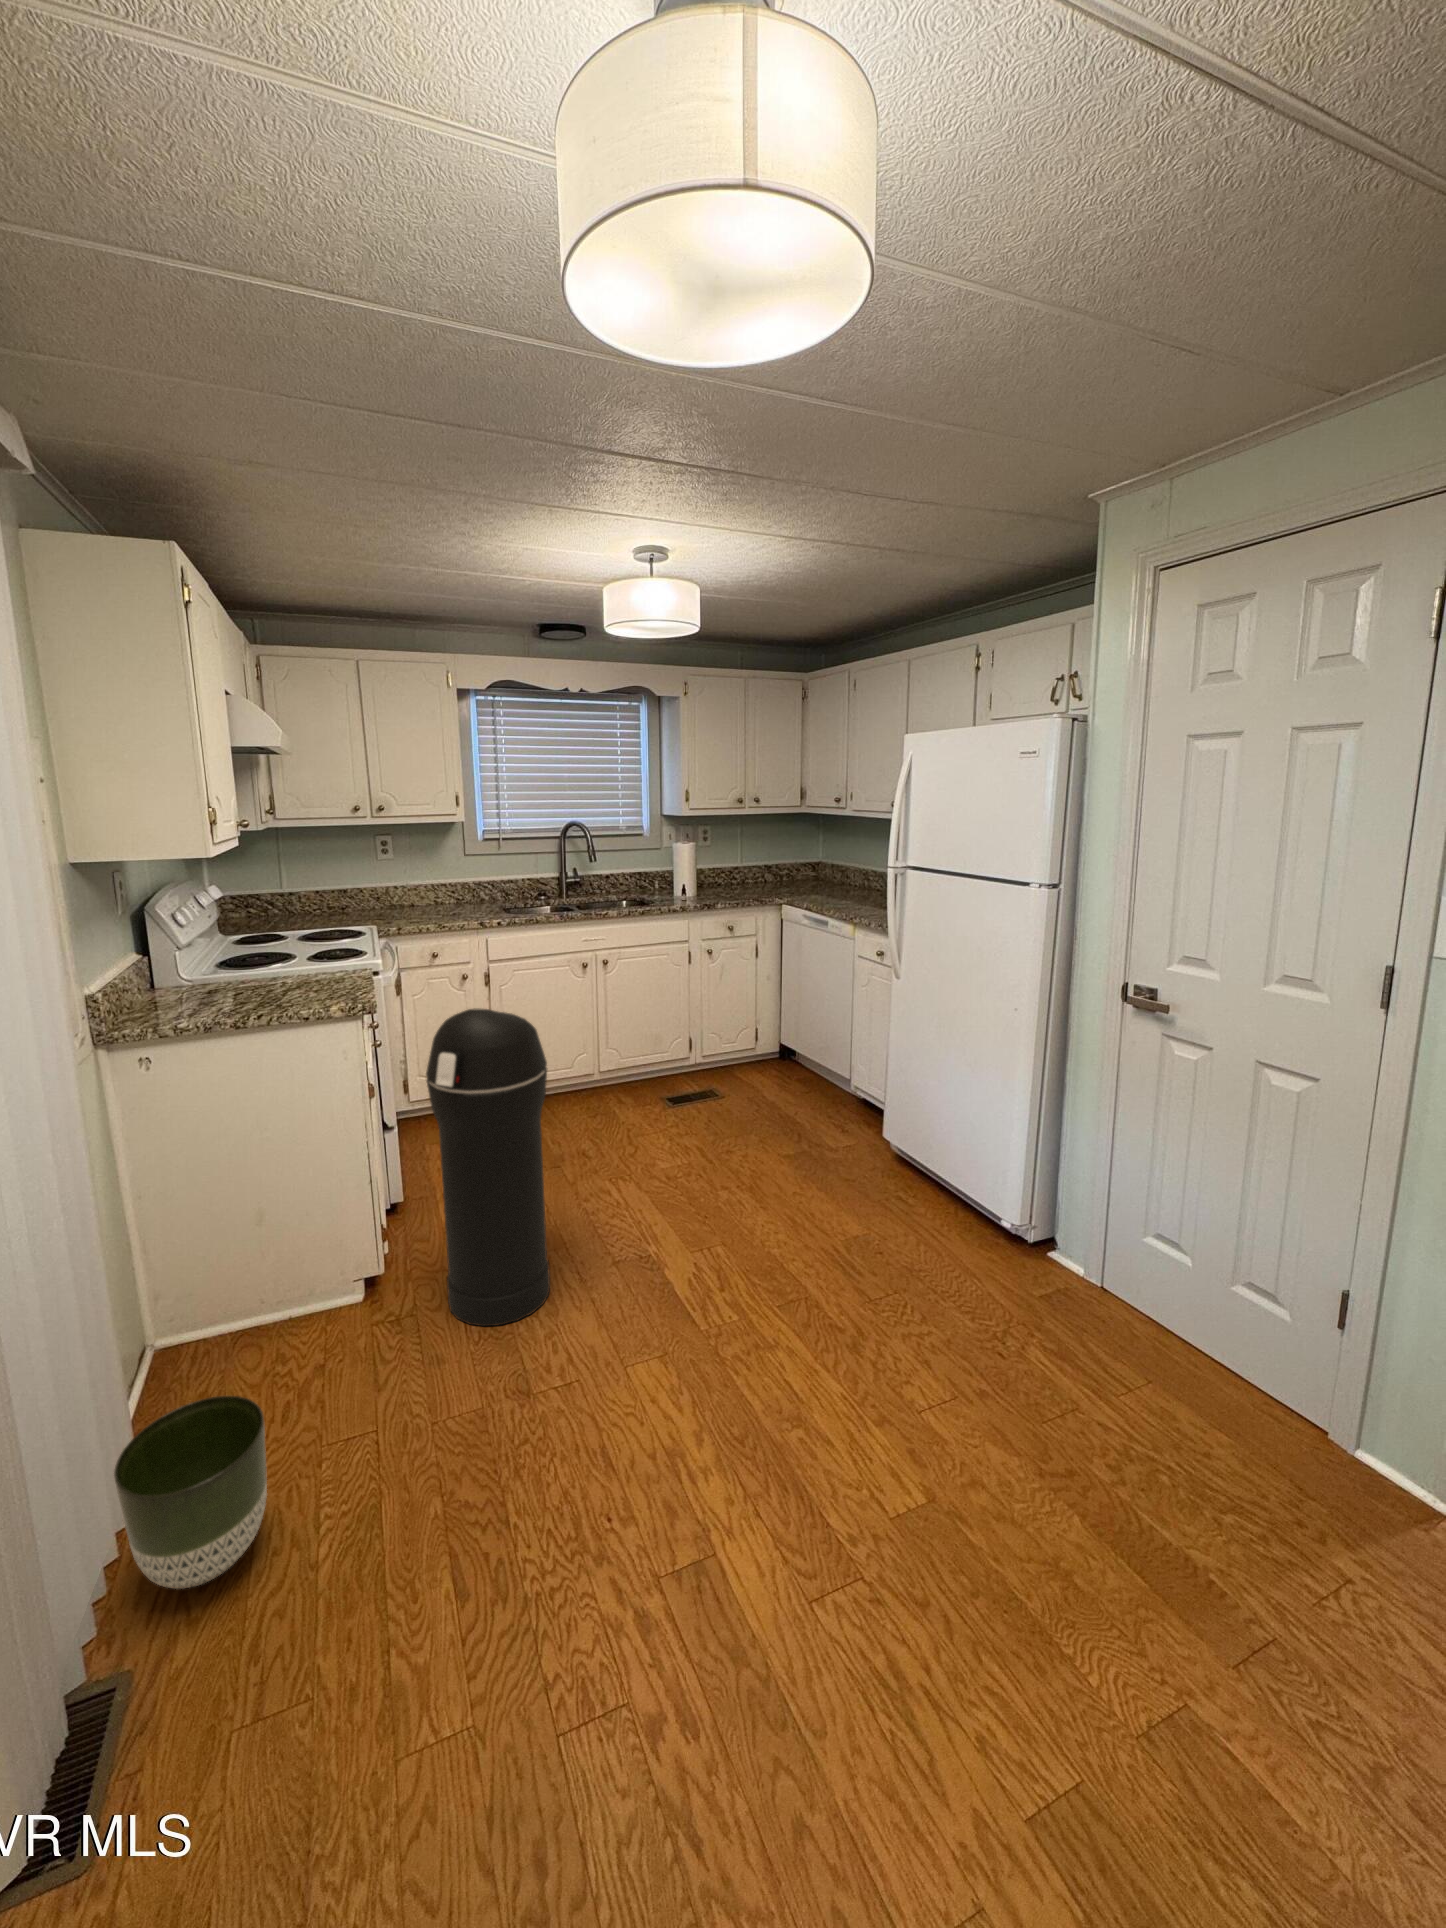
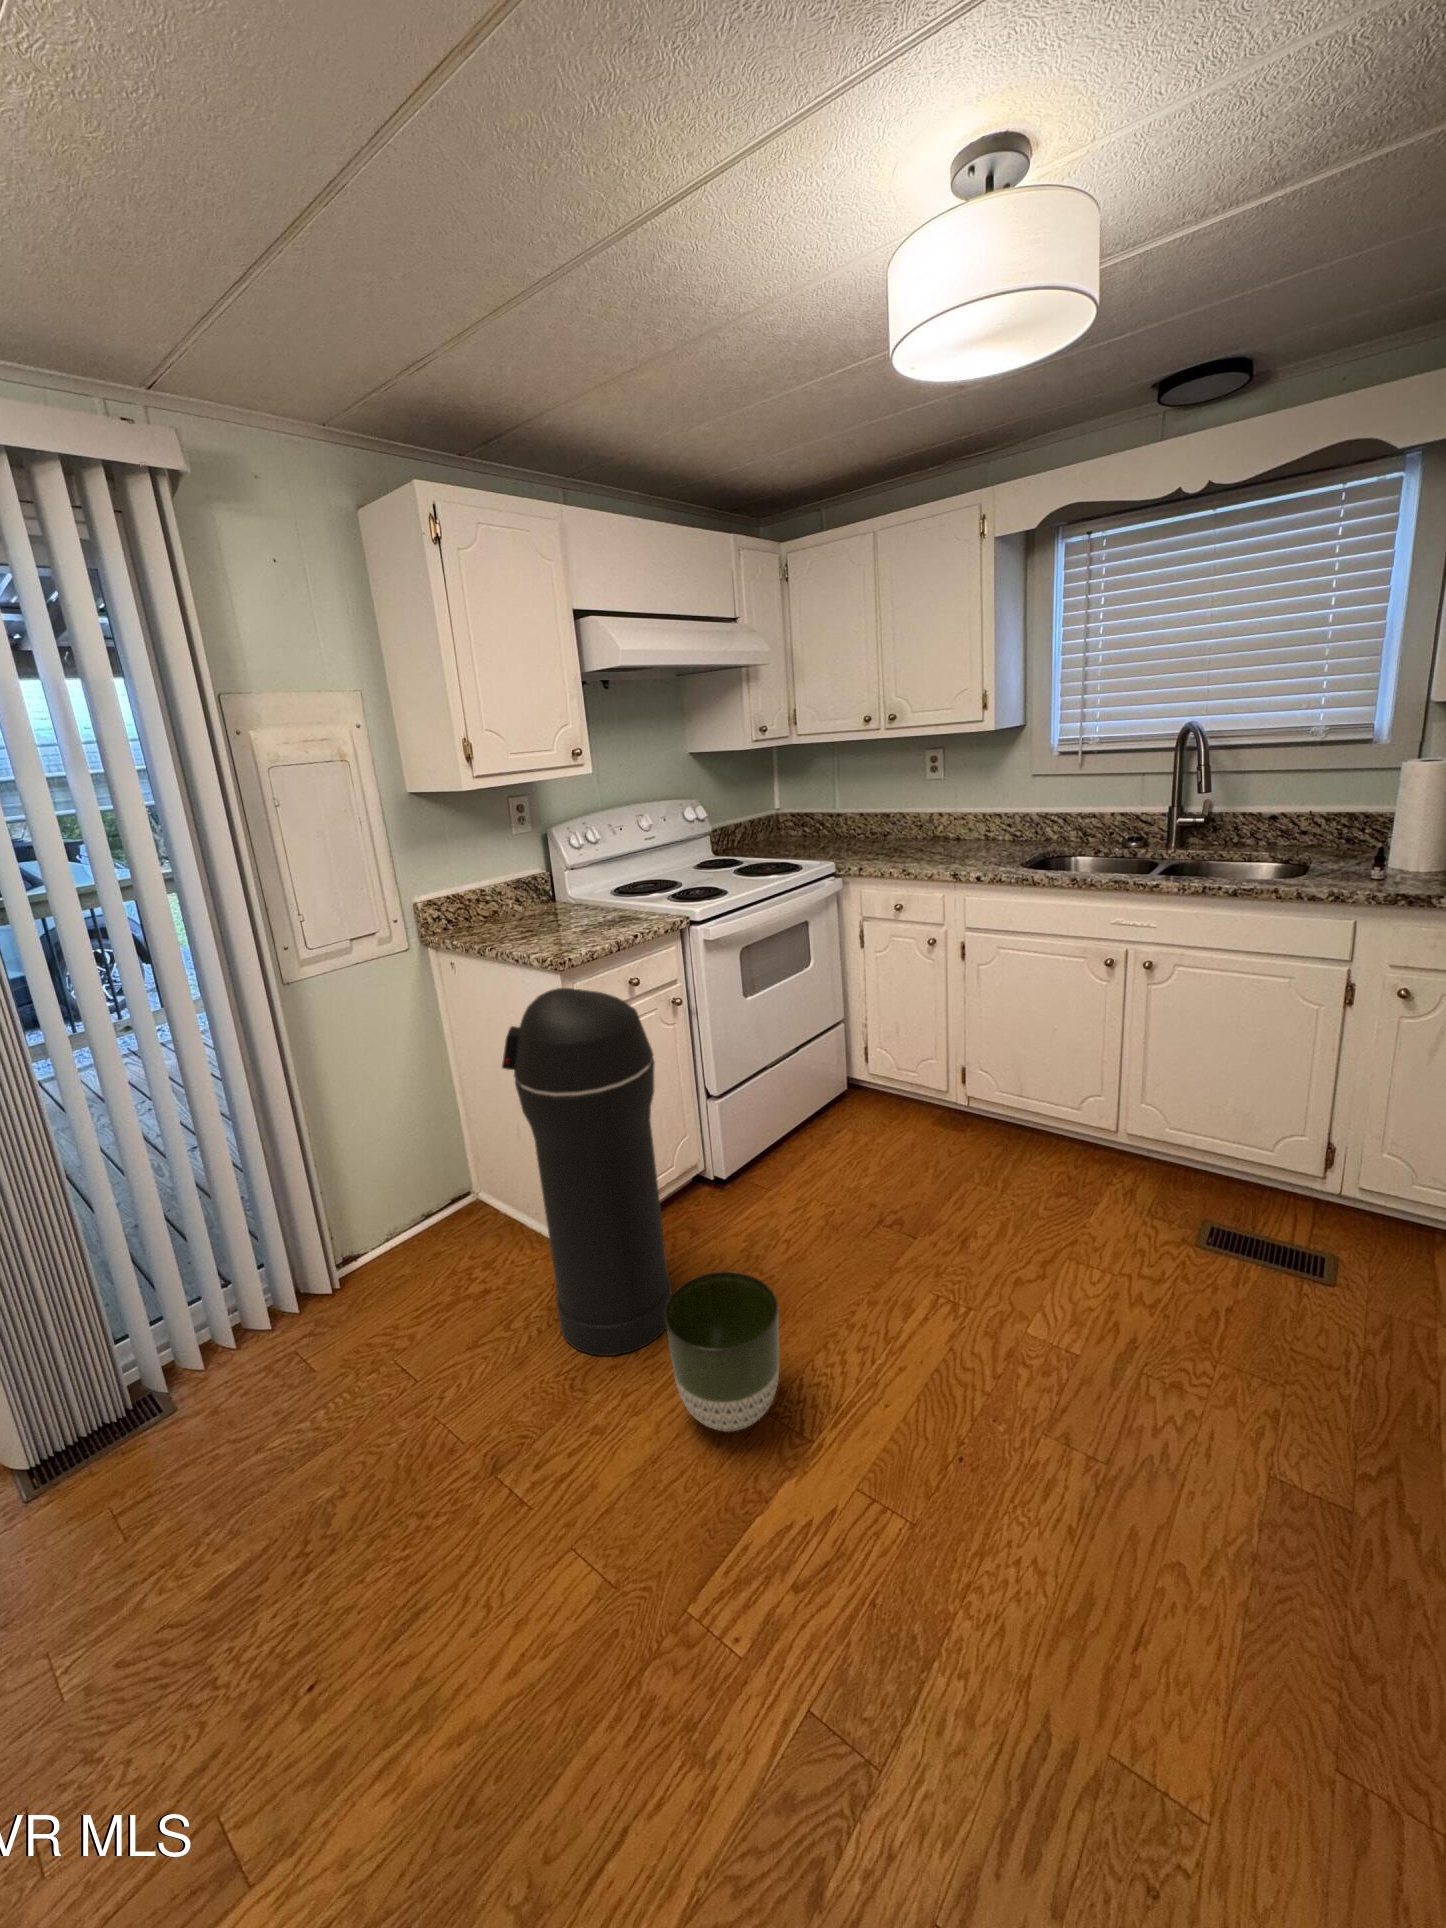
planter: present [114,1396,267,1589] -> present [664,1271,779,1432]

